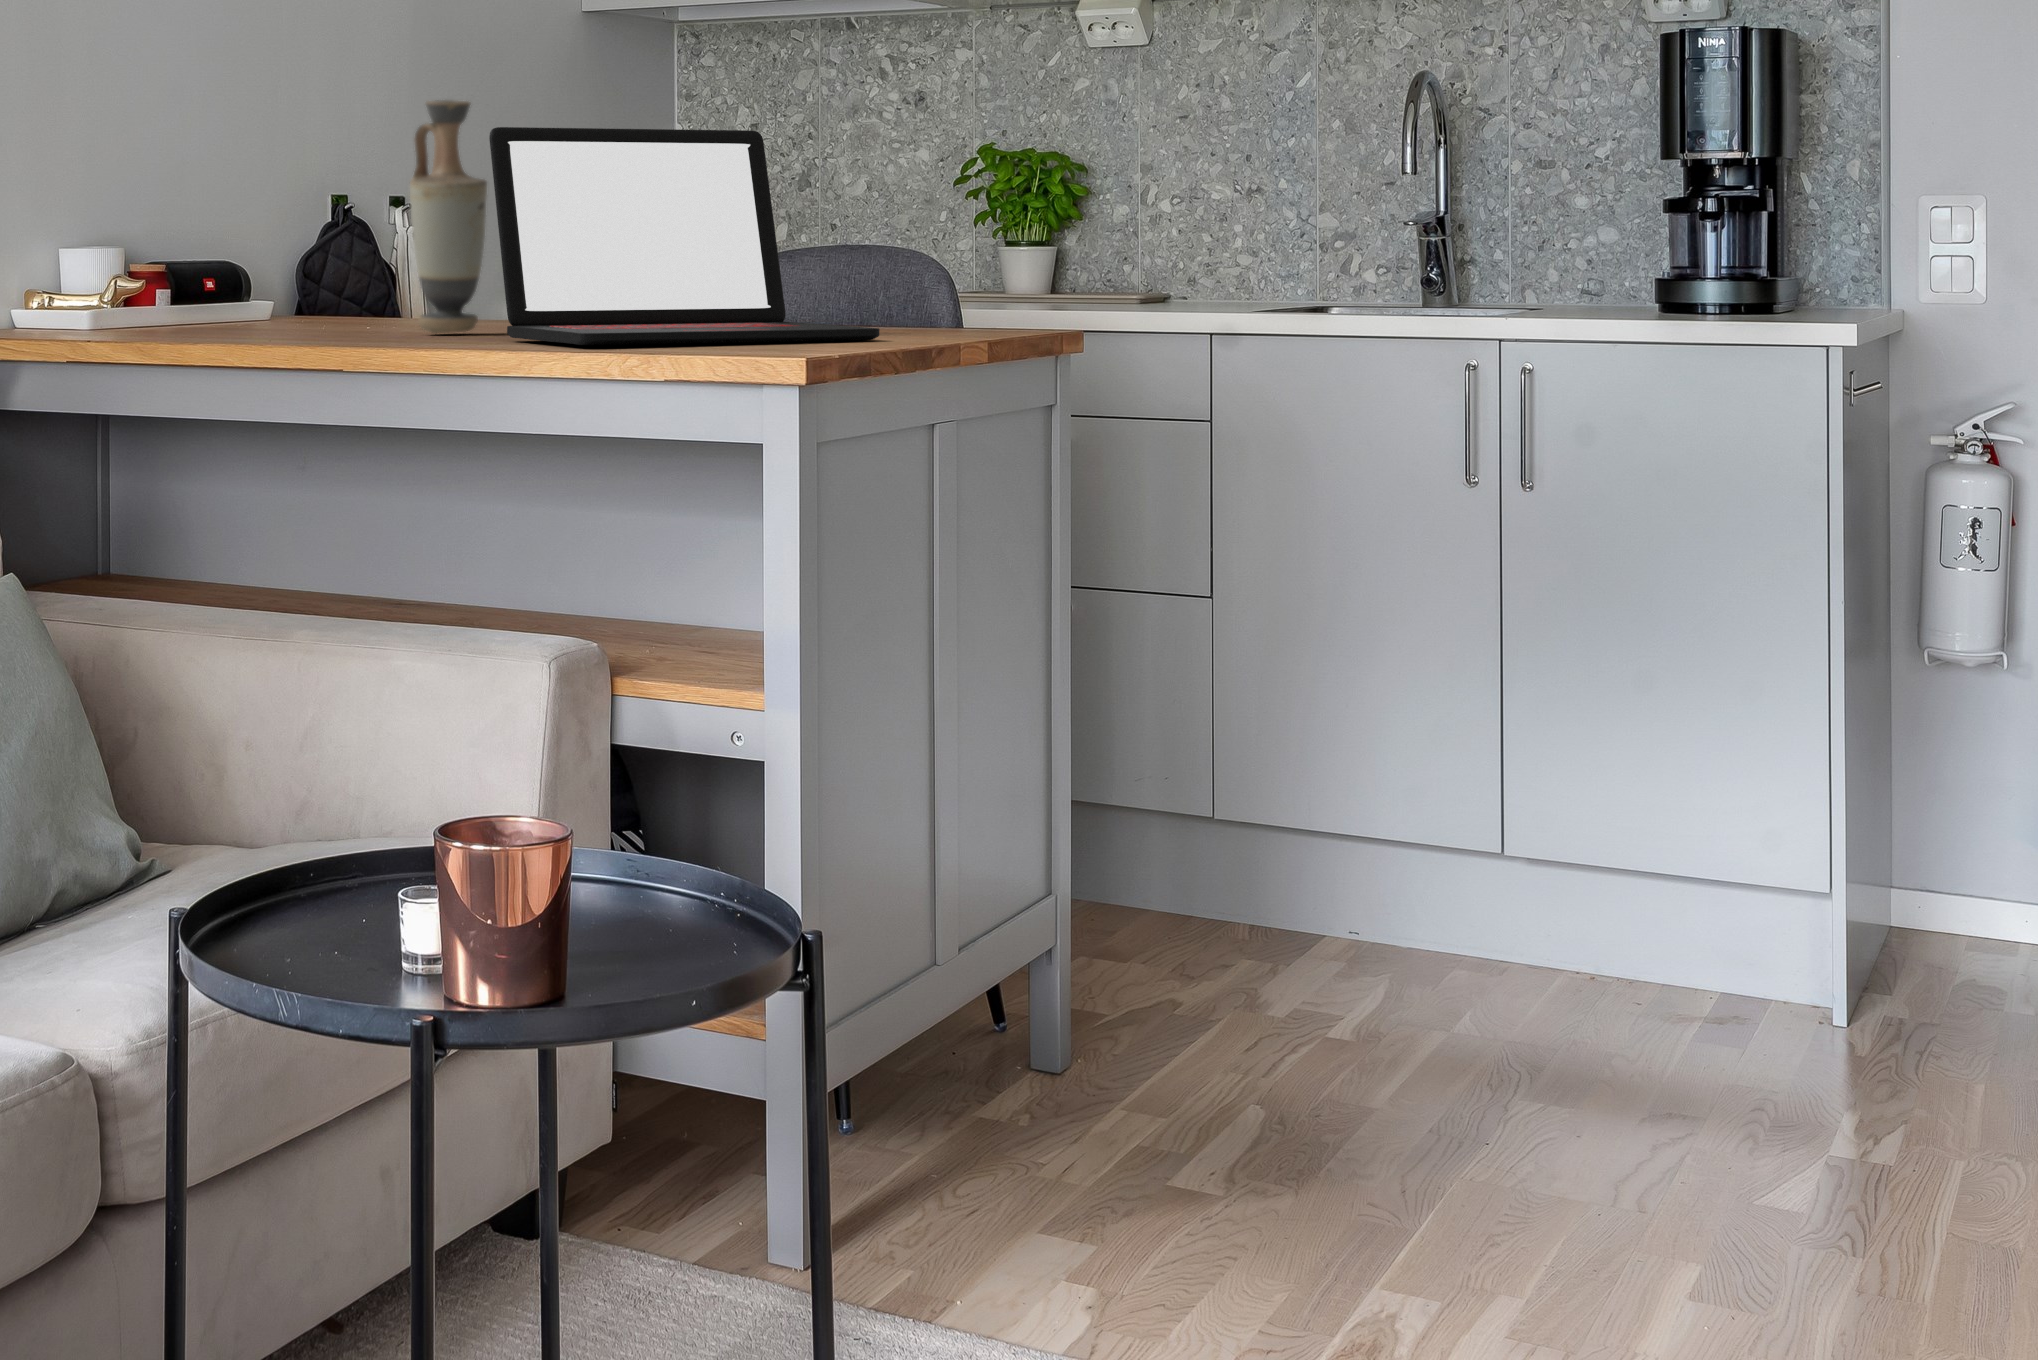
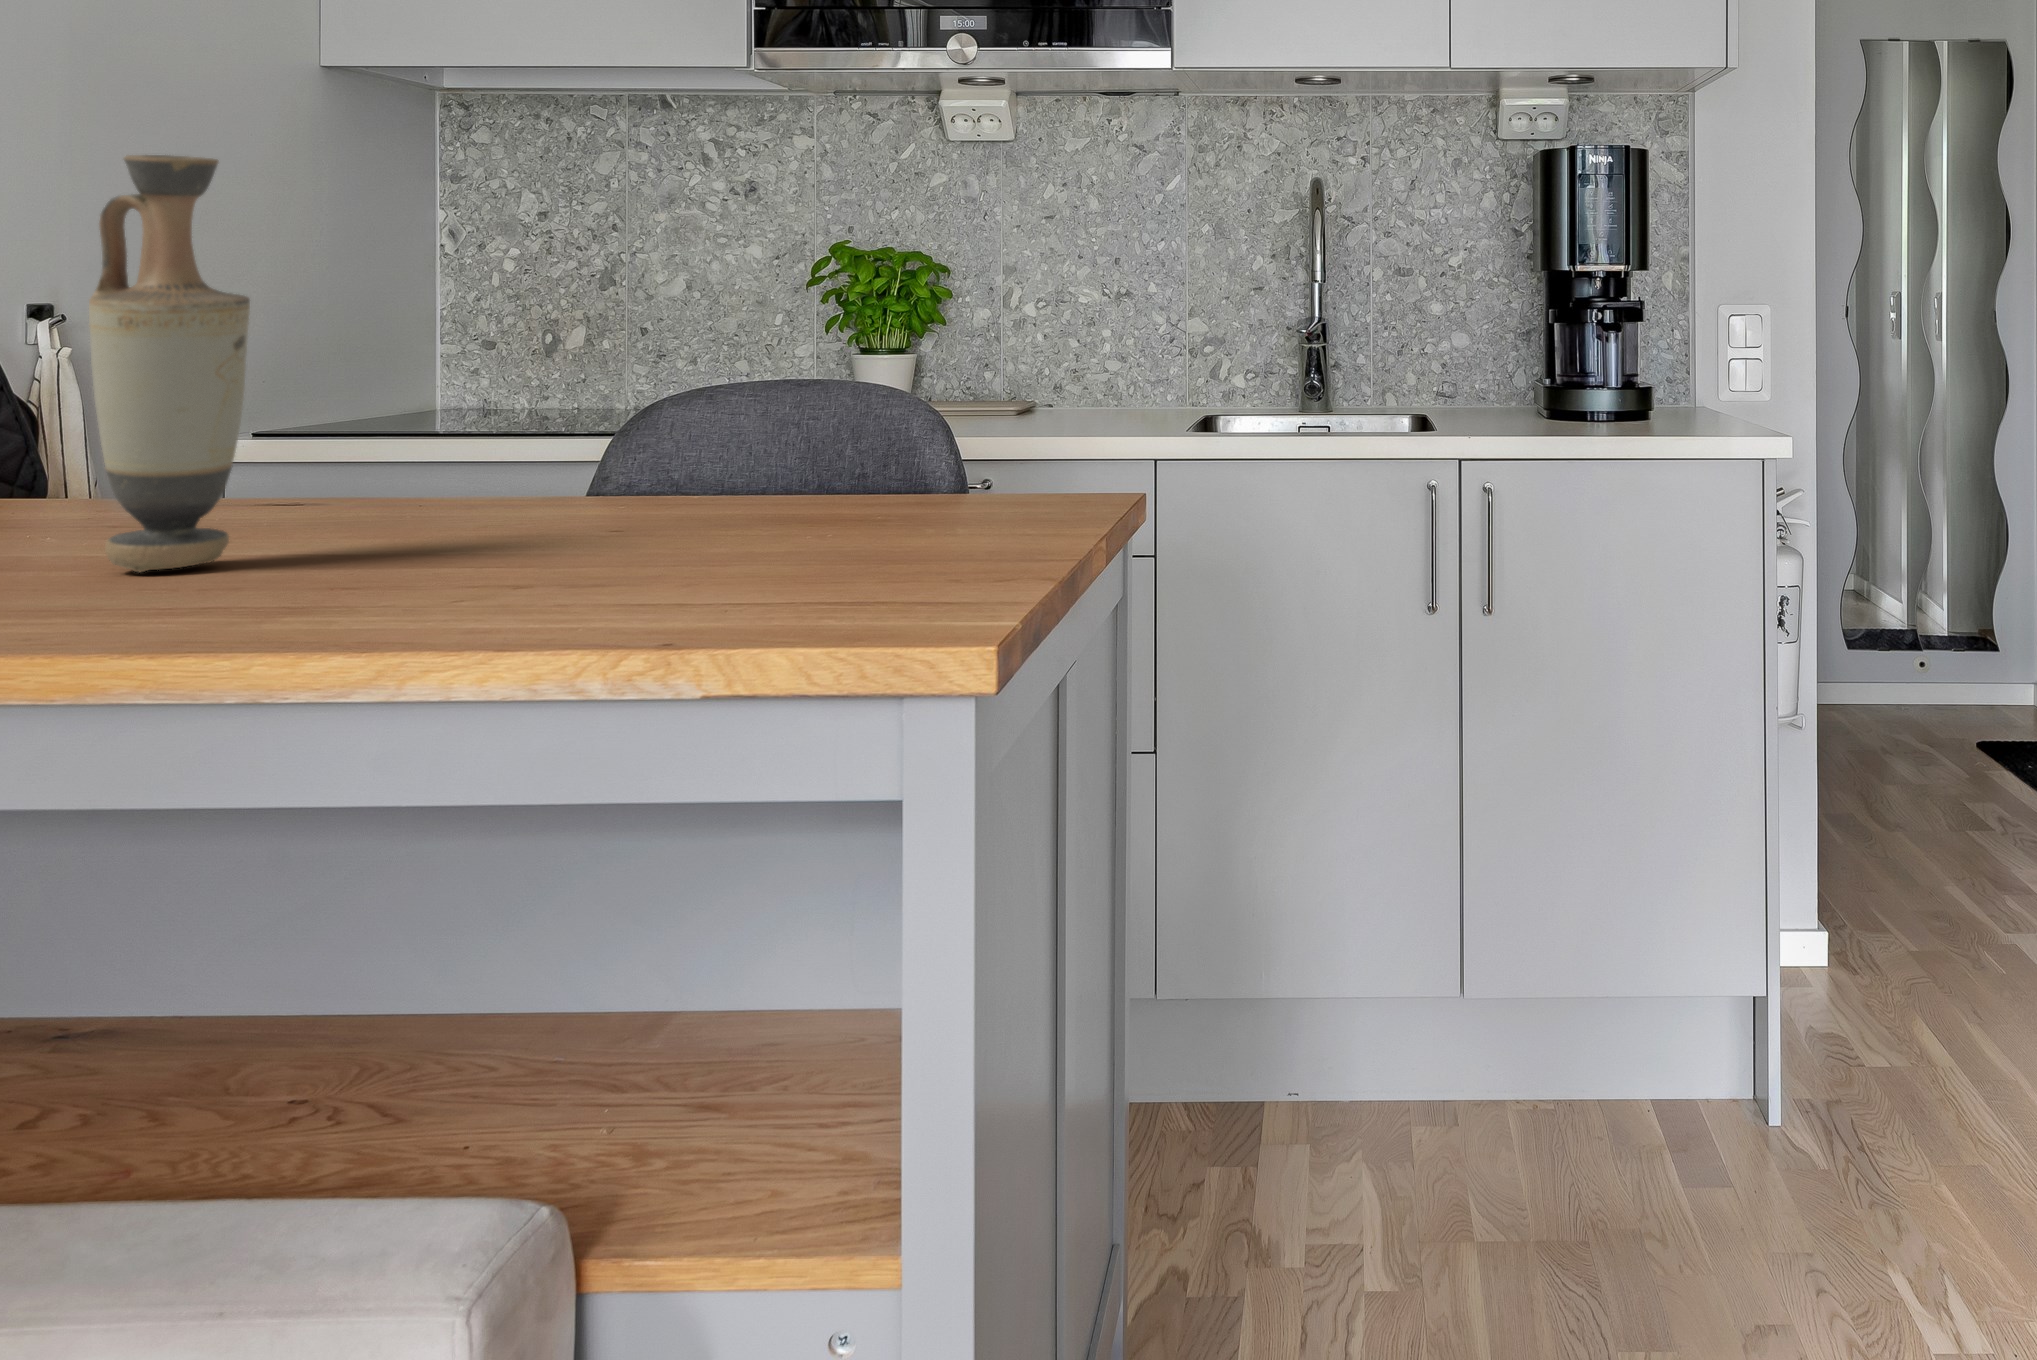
laptop: present [489,127,880,345] -> none [268,205,995,627]

